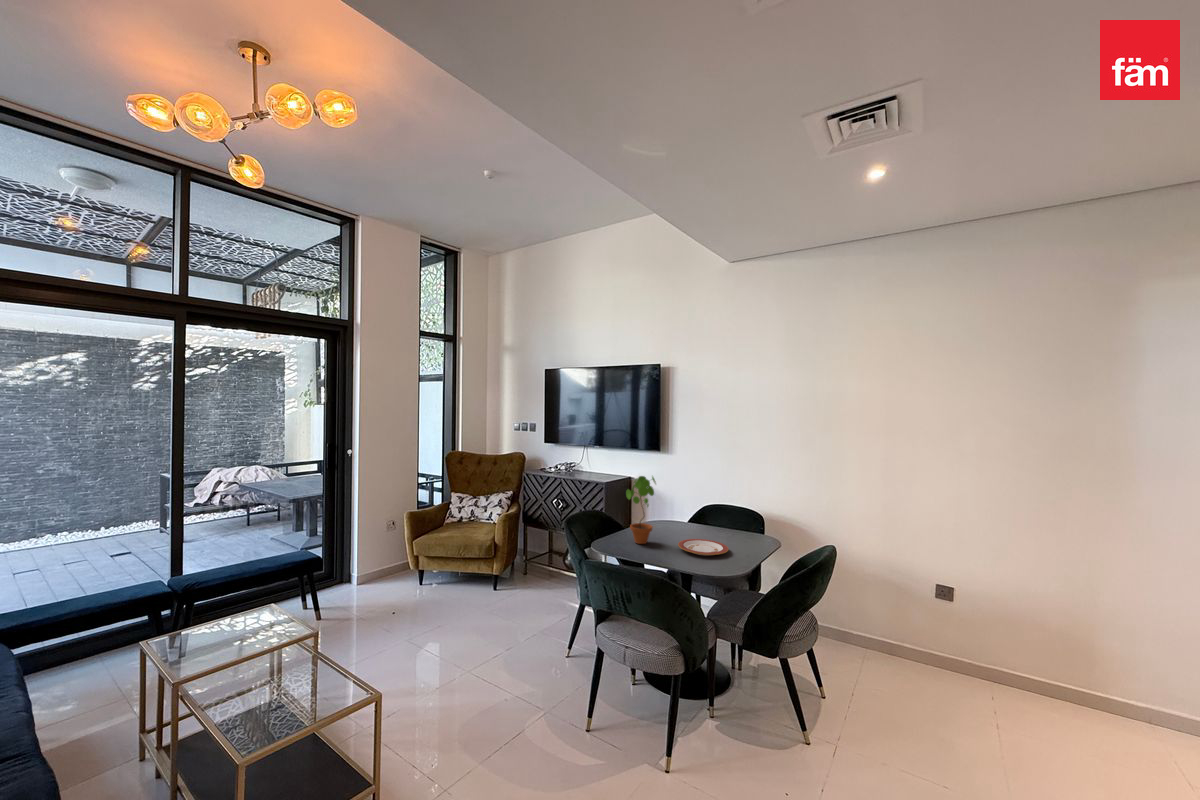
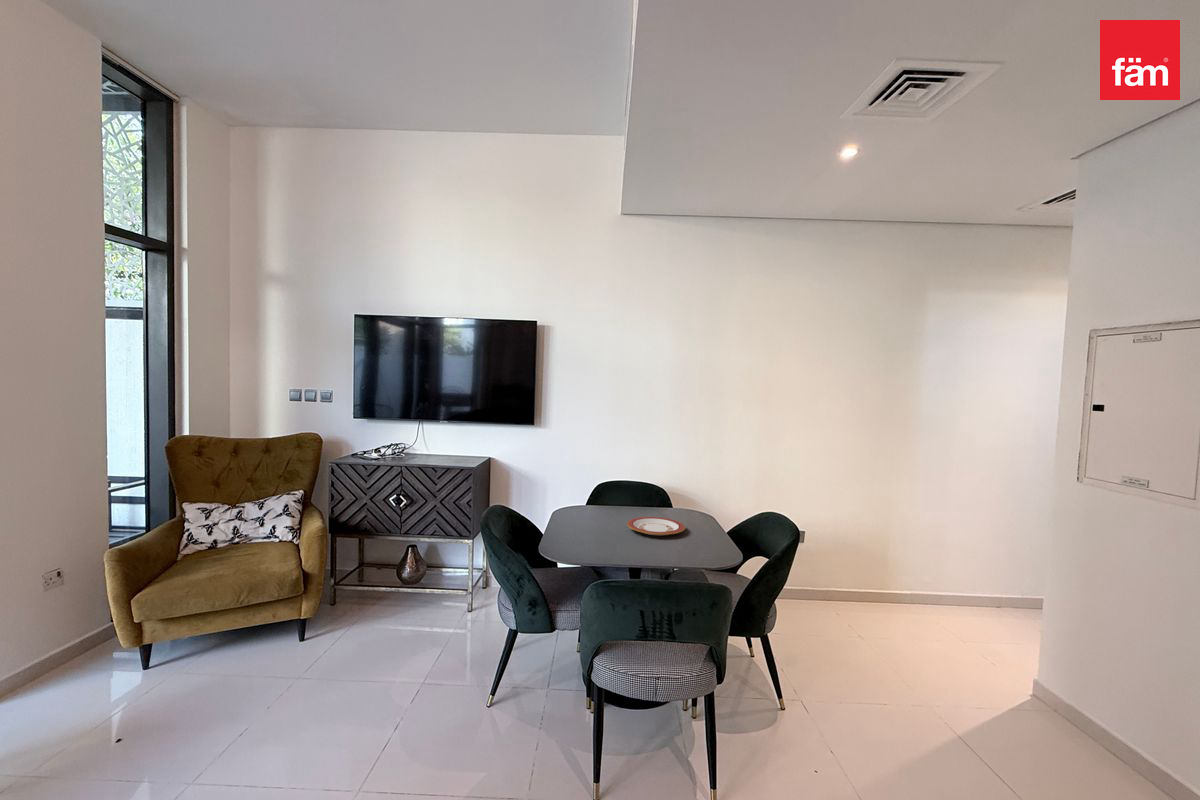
potted plant: present [626,476,656,544] -> none [567,447,601,535]

